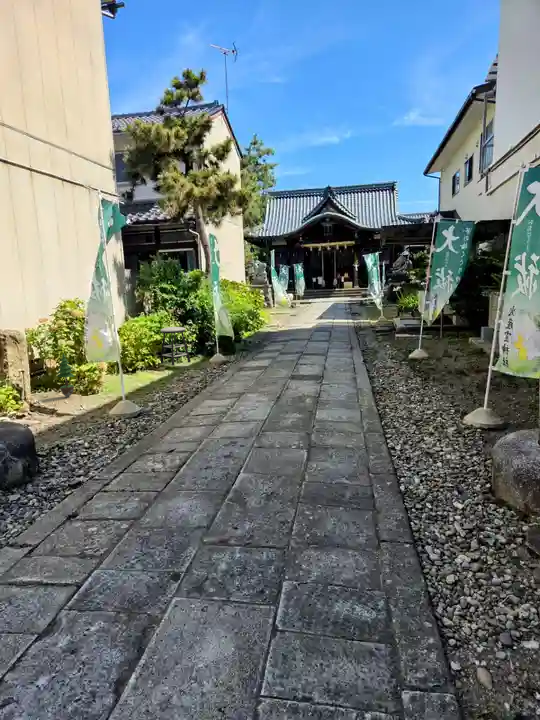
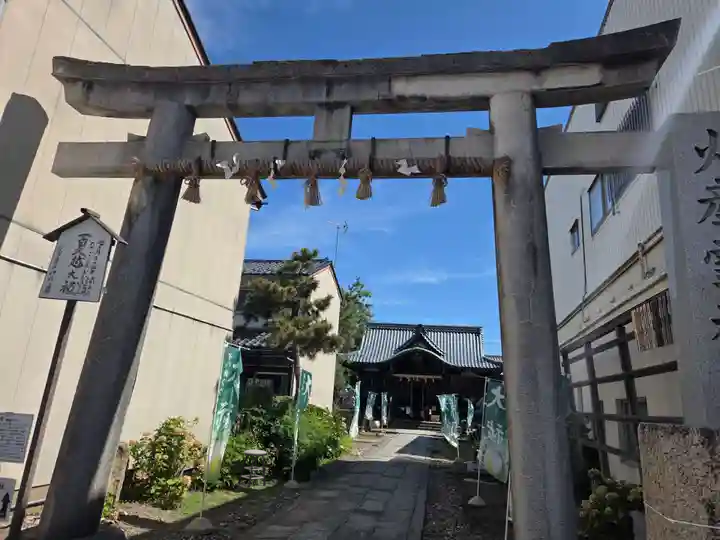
potted tree: present [58,353,74,397] -> none [146,466,162,509]

